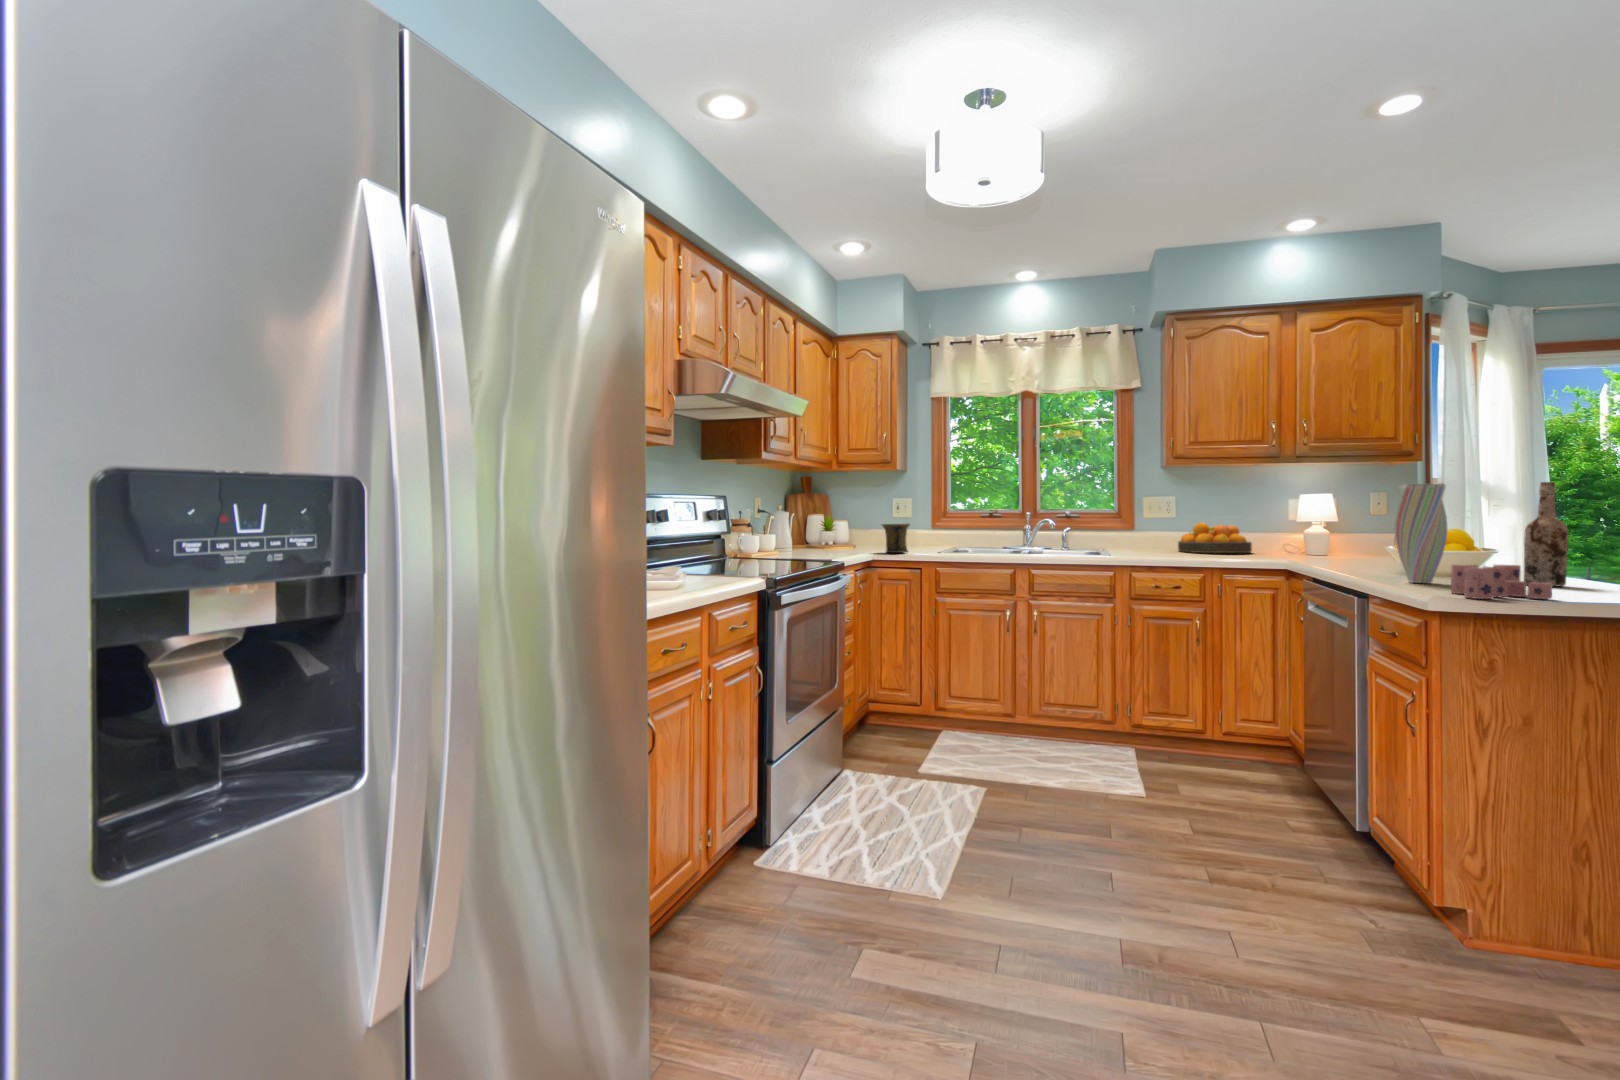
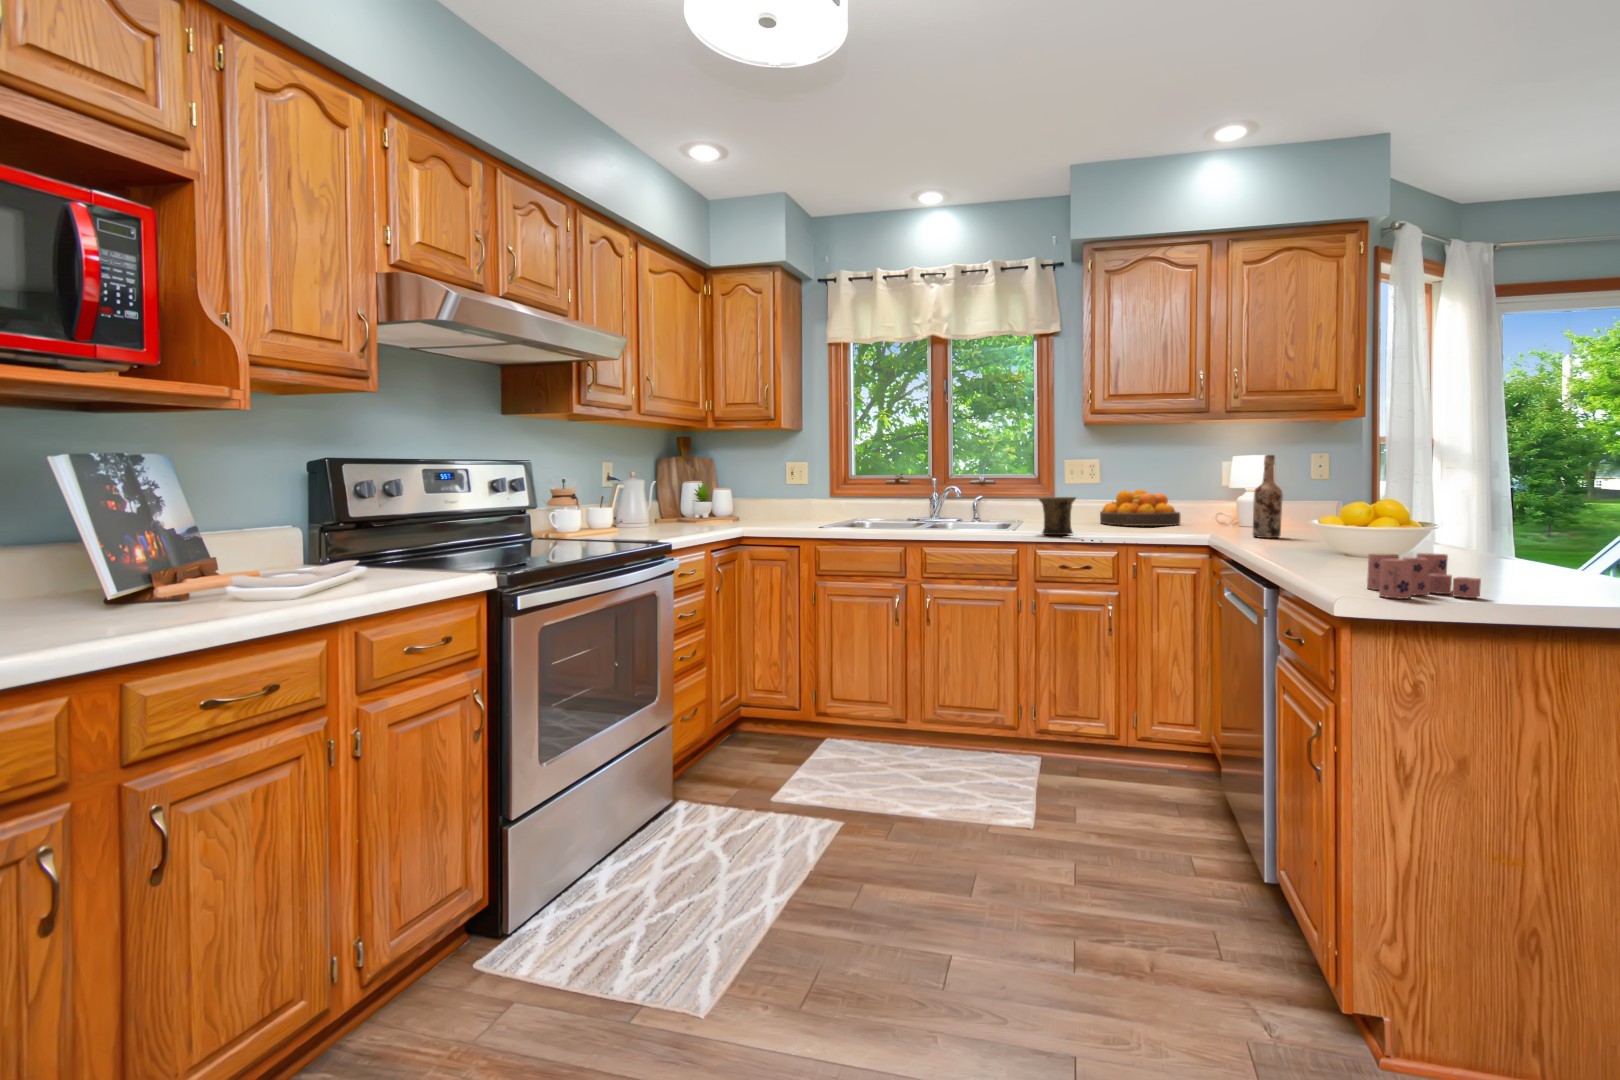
wine bottle: present [1524,482,1568,586] -> present [1253,455,1283,538]
vase: present [1395,483,1447,583] -> none [1313,453,1373,572]
mug: present [882,523,910,553] -> present [1039,497,1076,535]

